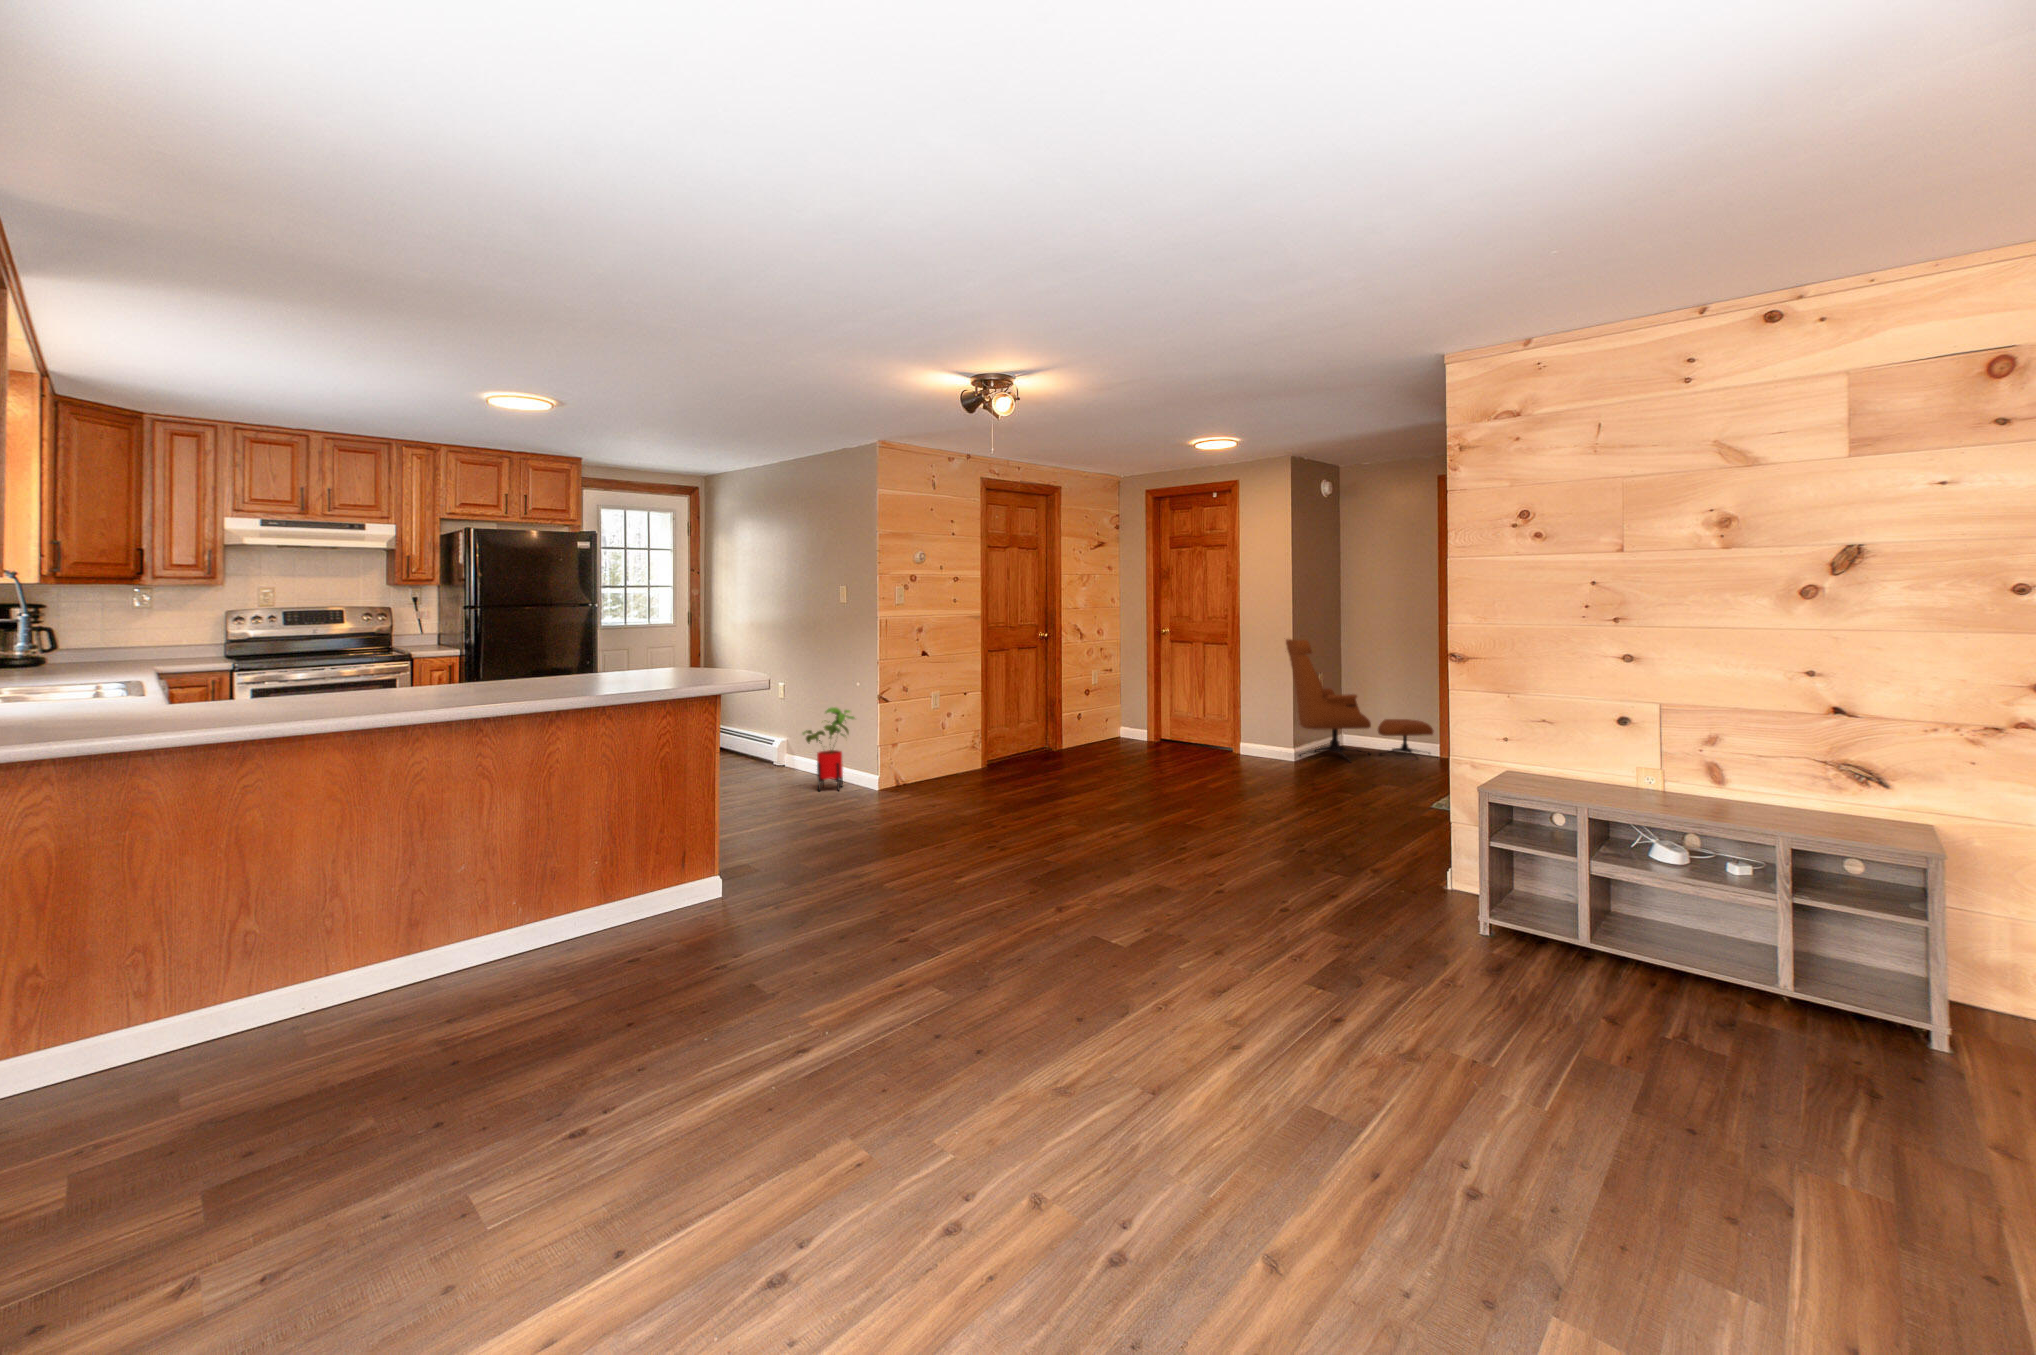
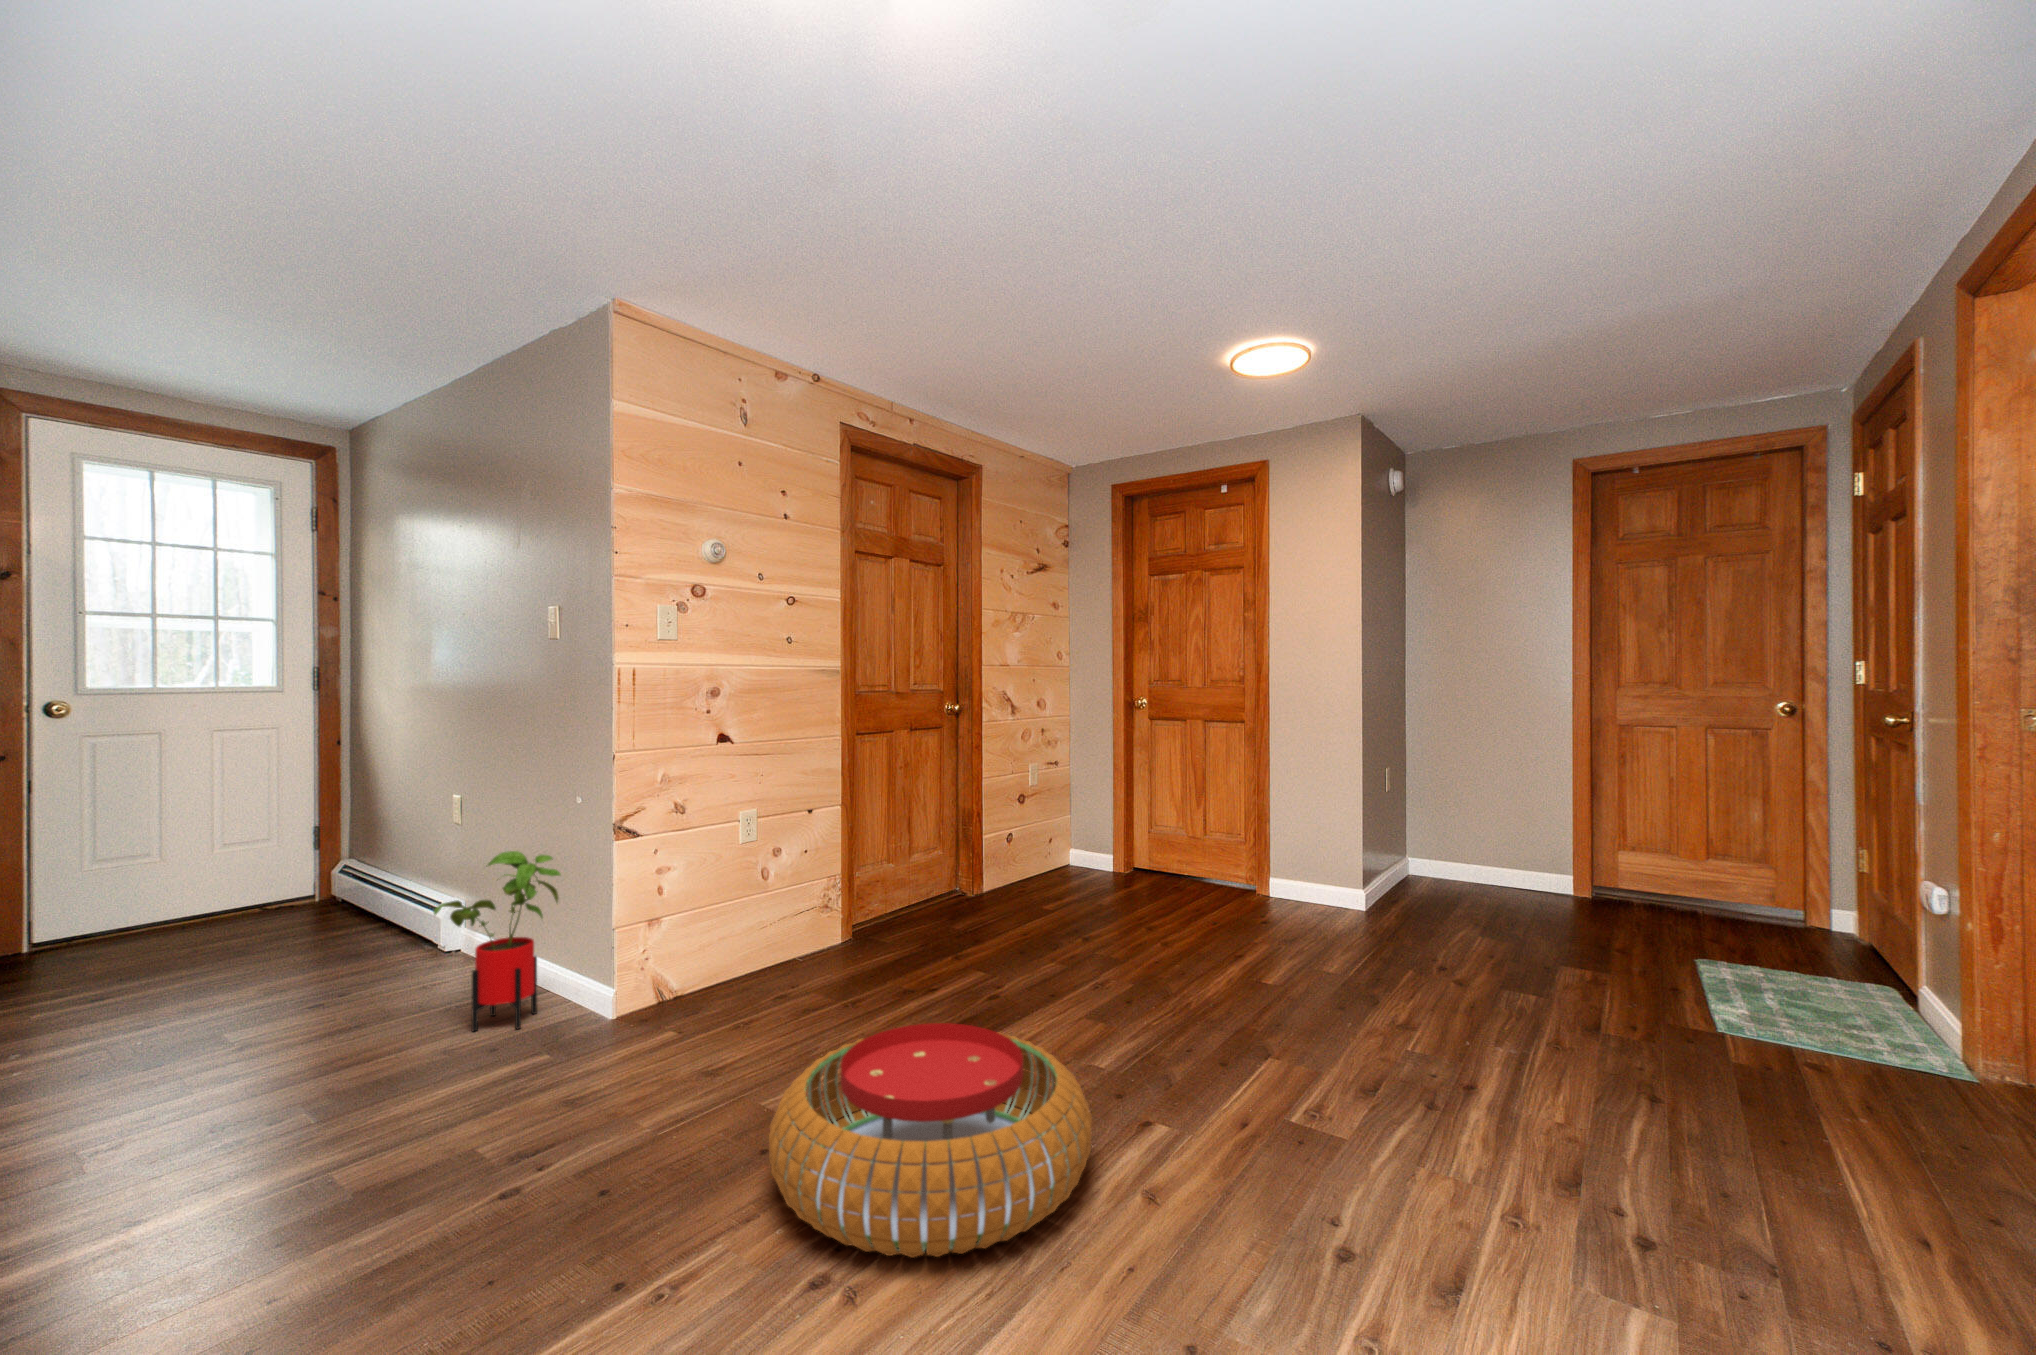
lounge chair: present [1286,639,1434,762] -> none [1343,712,1587,922]
pouf: none [972,773,1100,839] -> present [769,1023,1092,1258]

